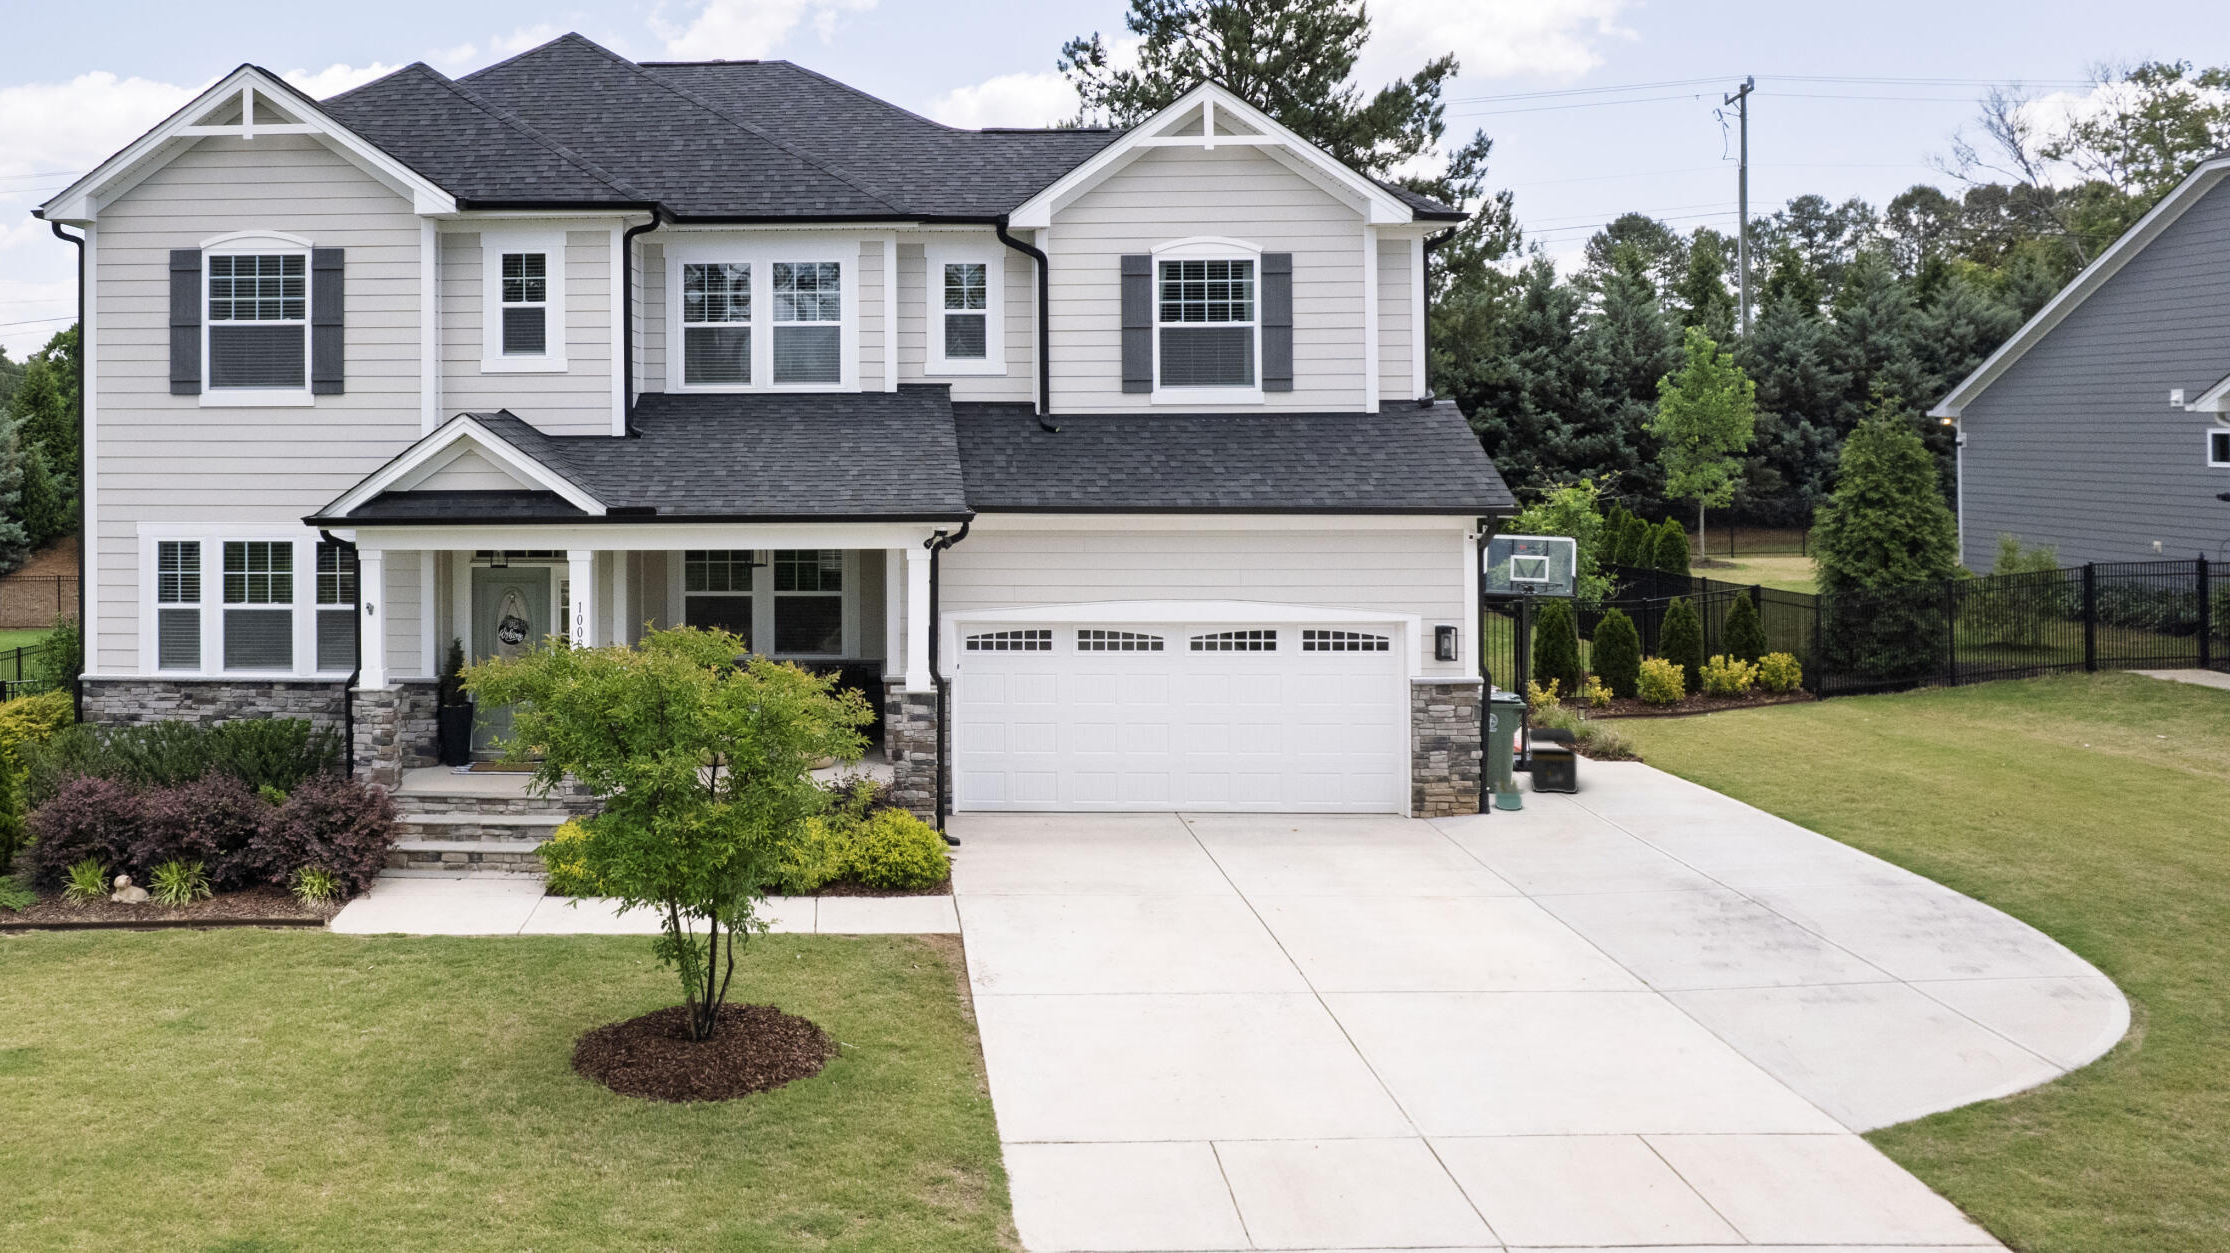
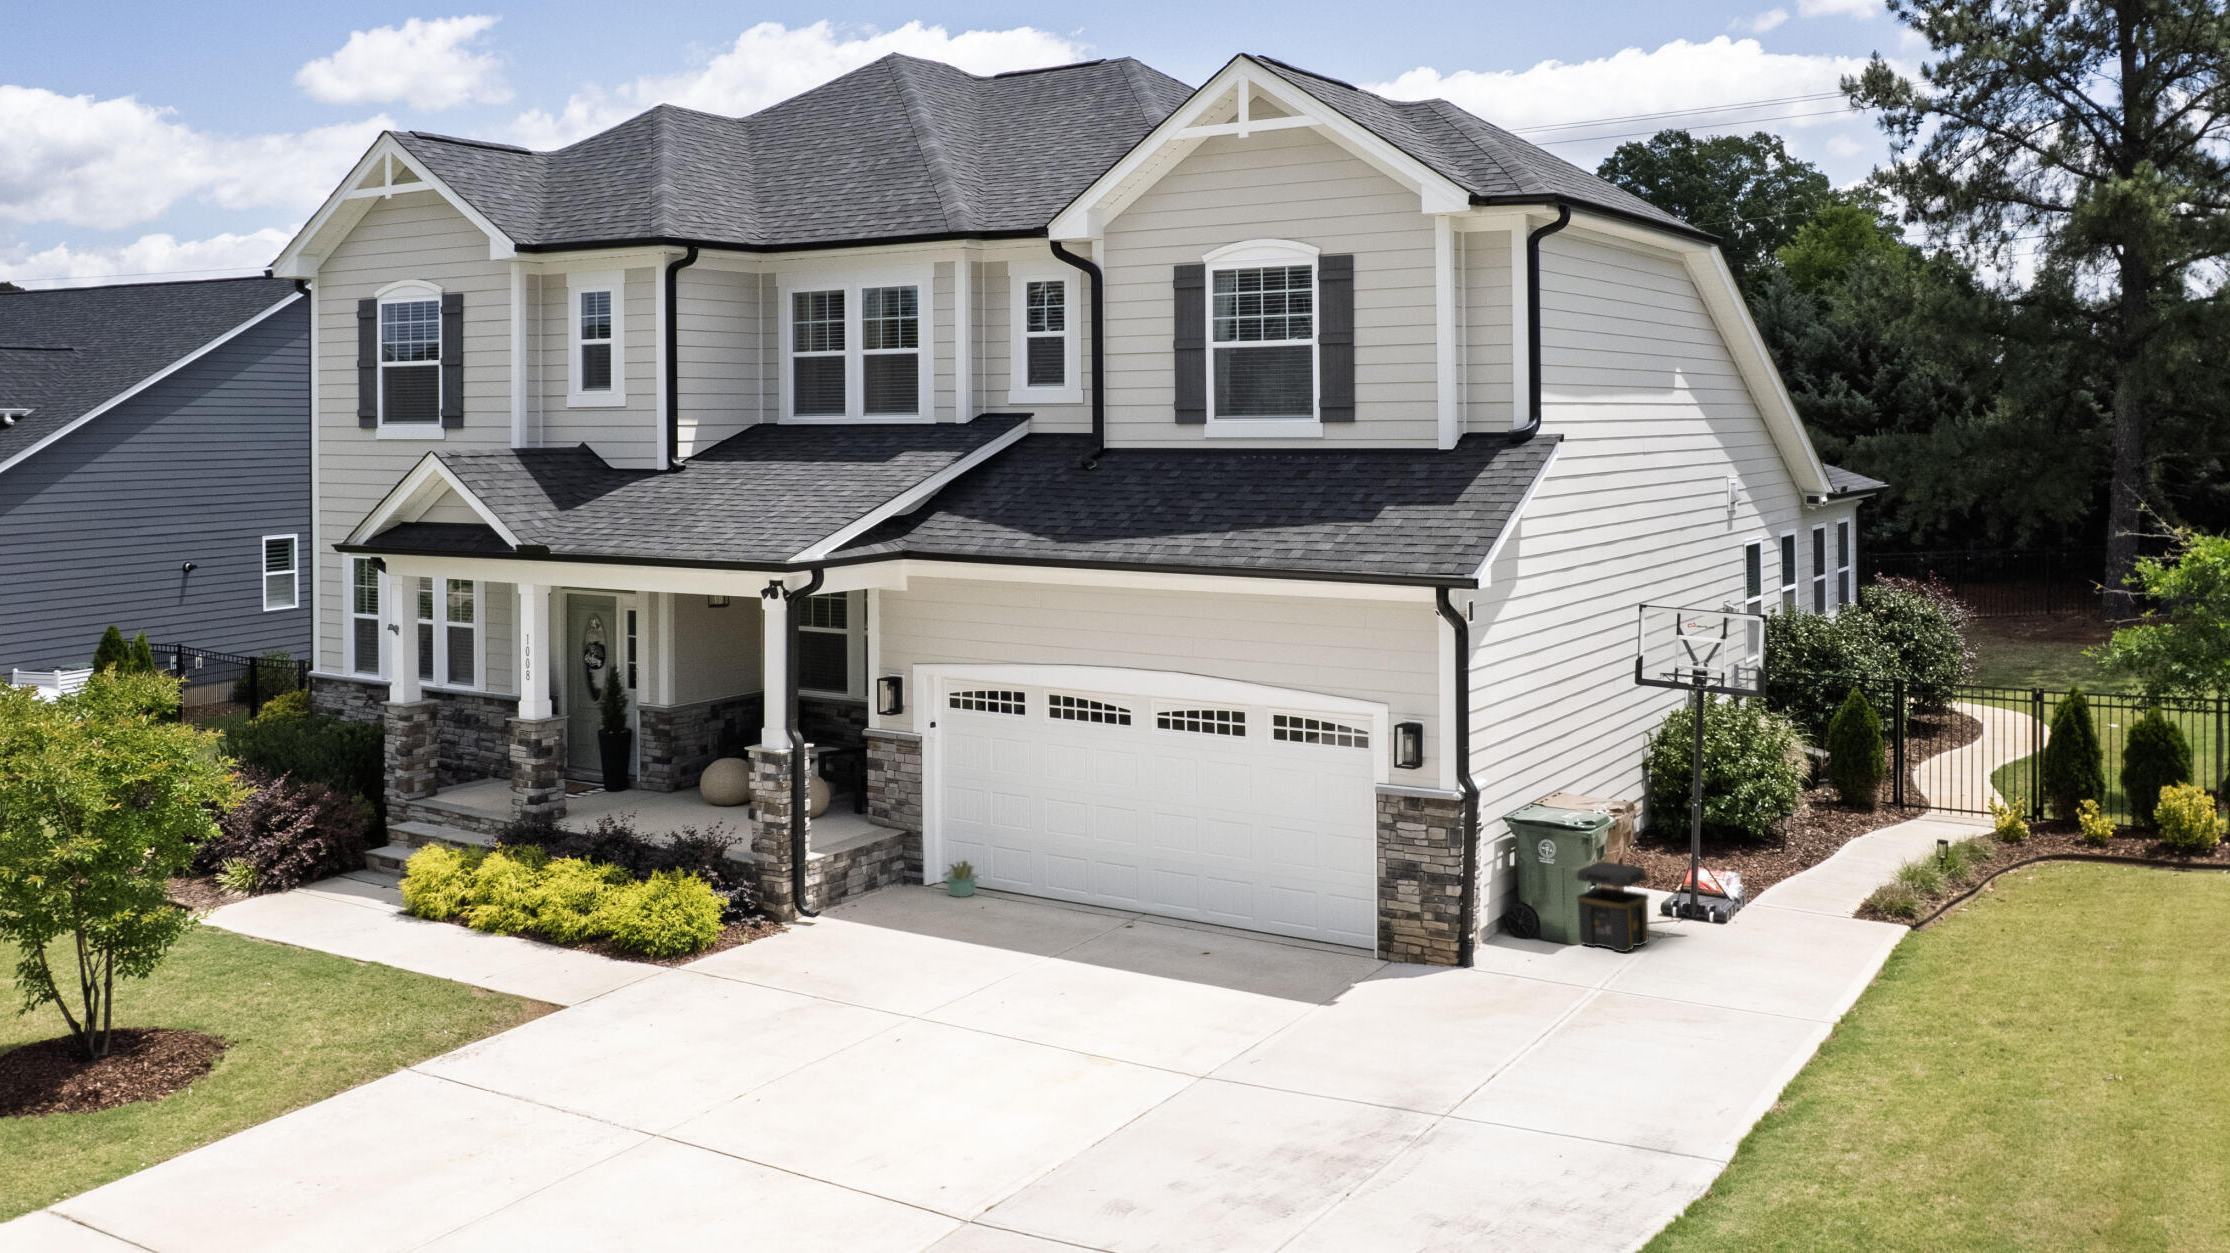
decorative plant: present [1495,778,1525,810] -> present [943,861,979,897]

